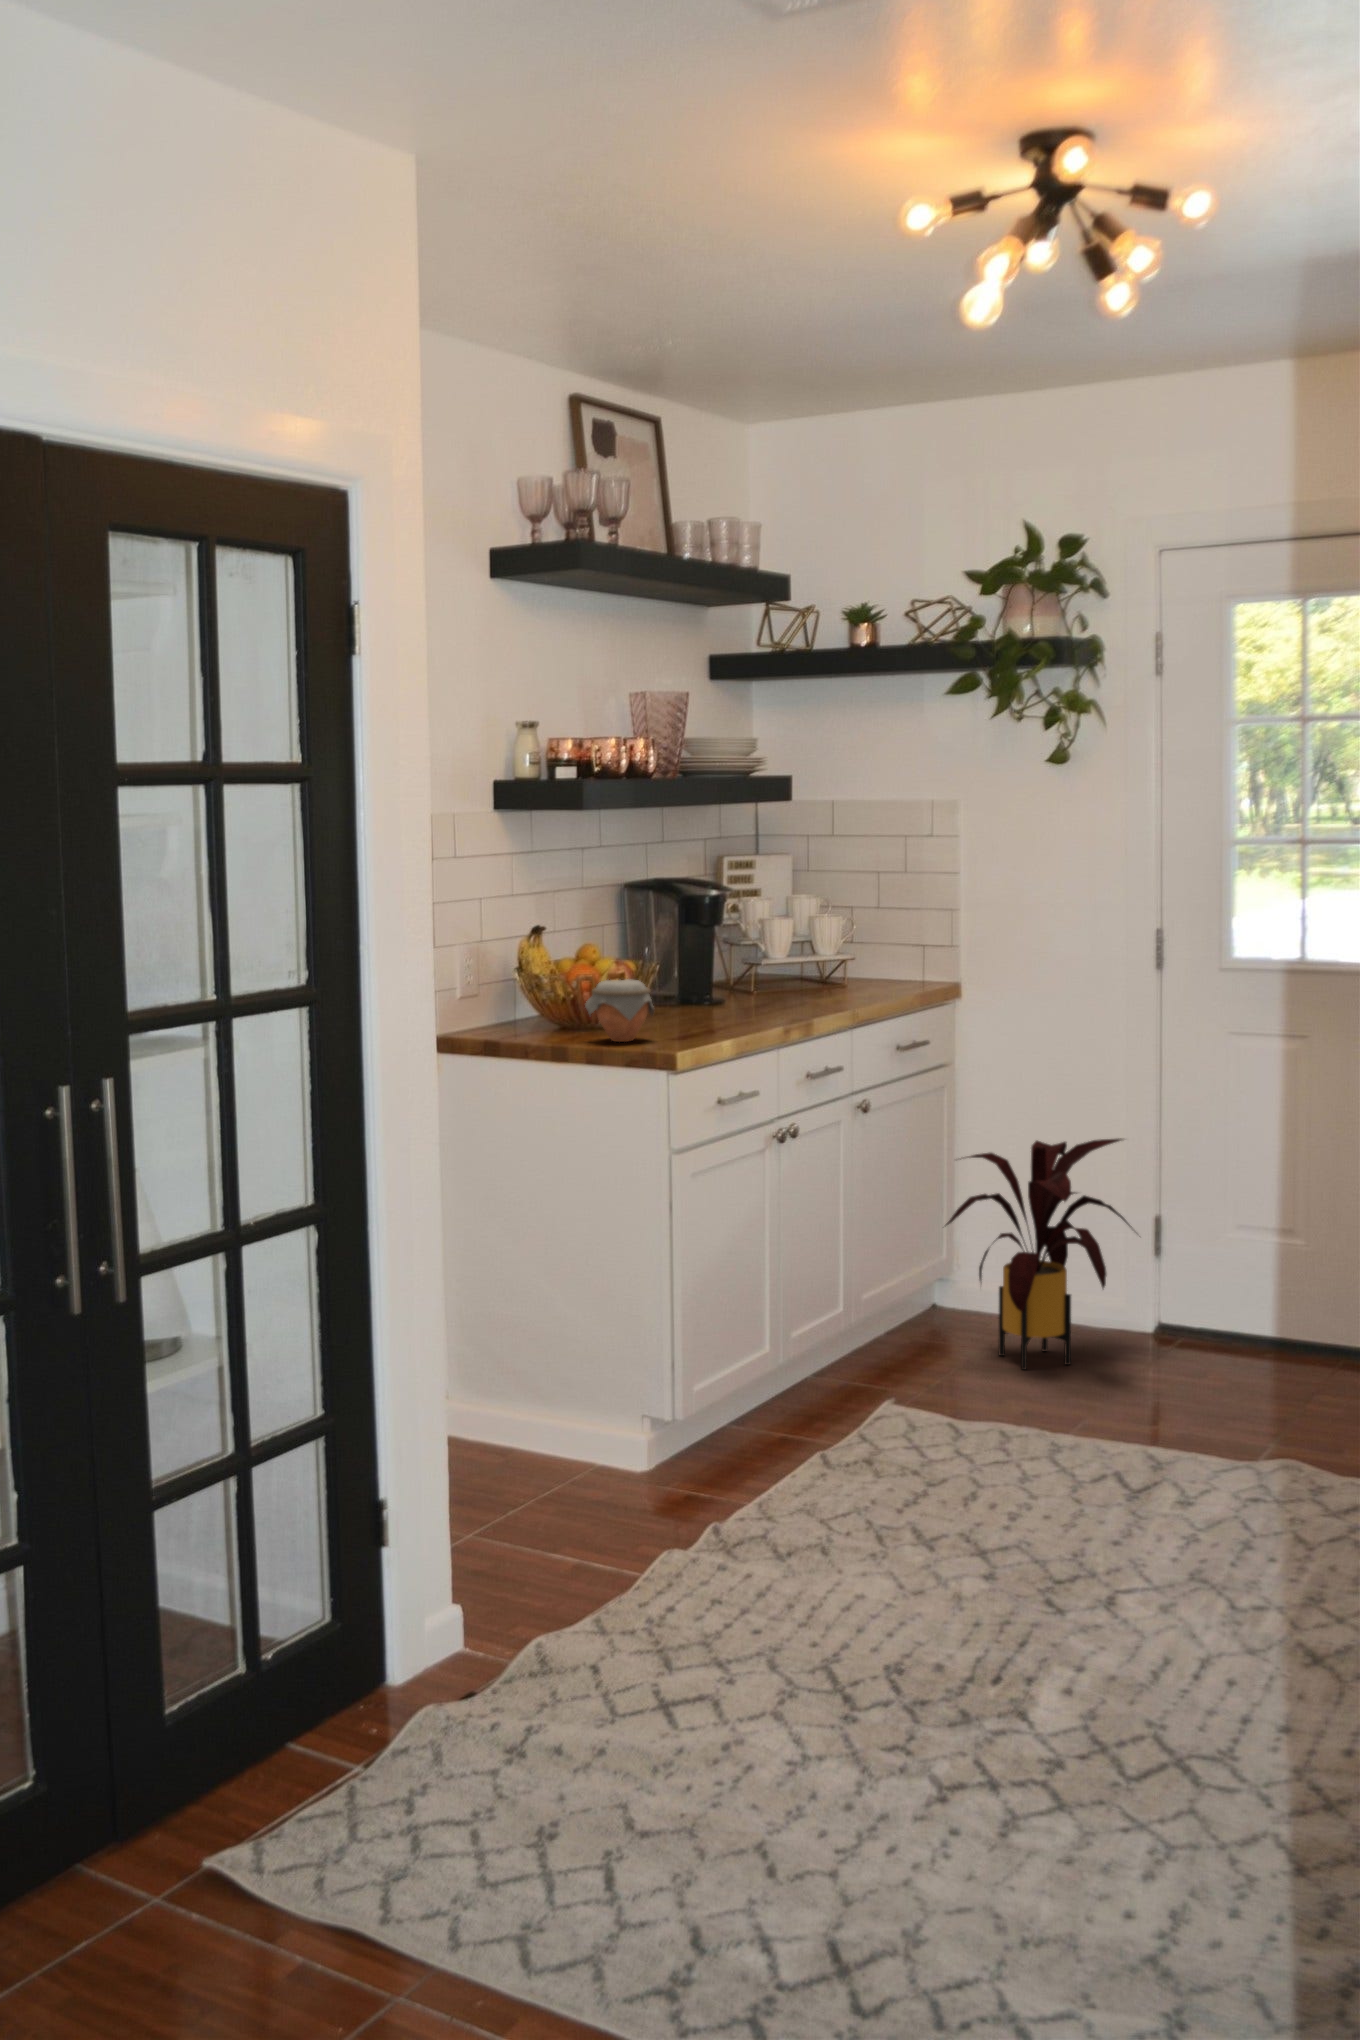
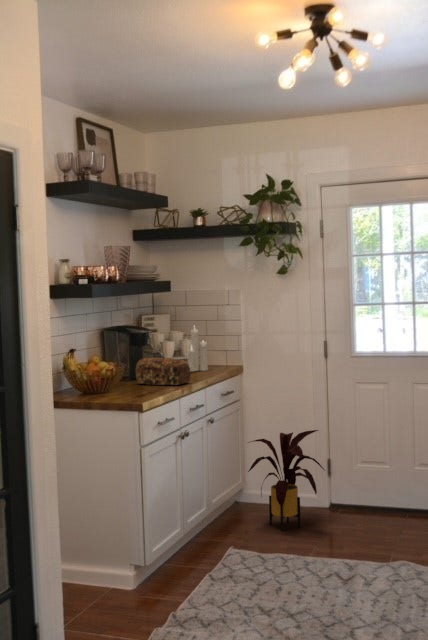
candle: none [818,873,871,989] -> present [187,329,208,372]
bread loaf: none [683,953,807,1018] -> present [136,358,190,385]
jar: present [585,979,654,1042] -> none [101,370,132,398]

